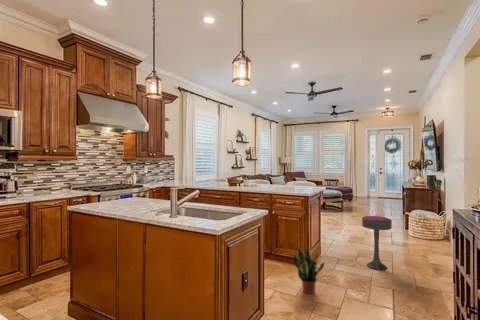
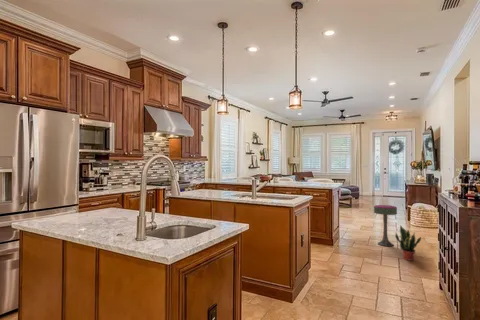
potted plant: present [293,247,324,294] -> present [395,226,421,261]

